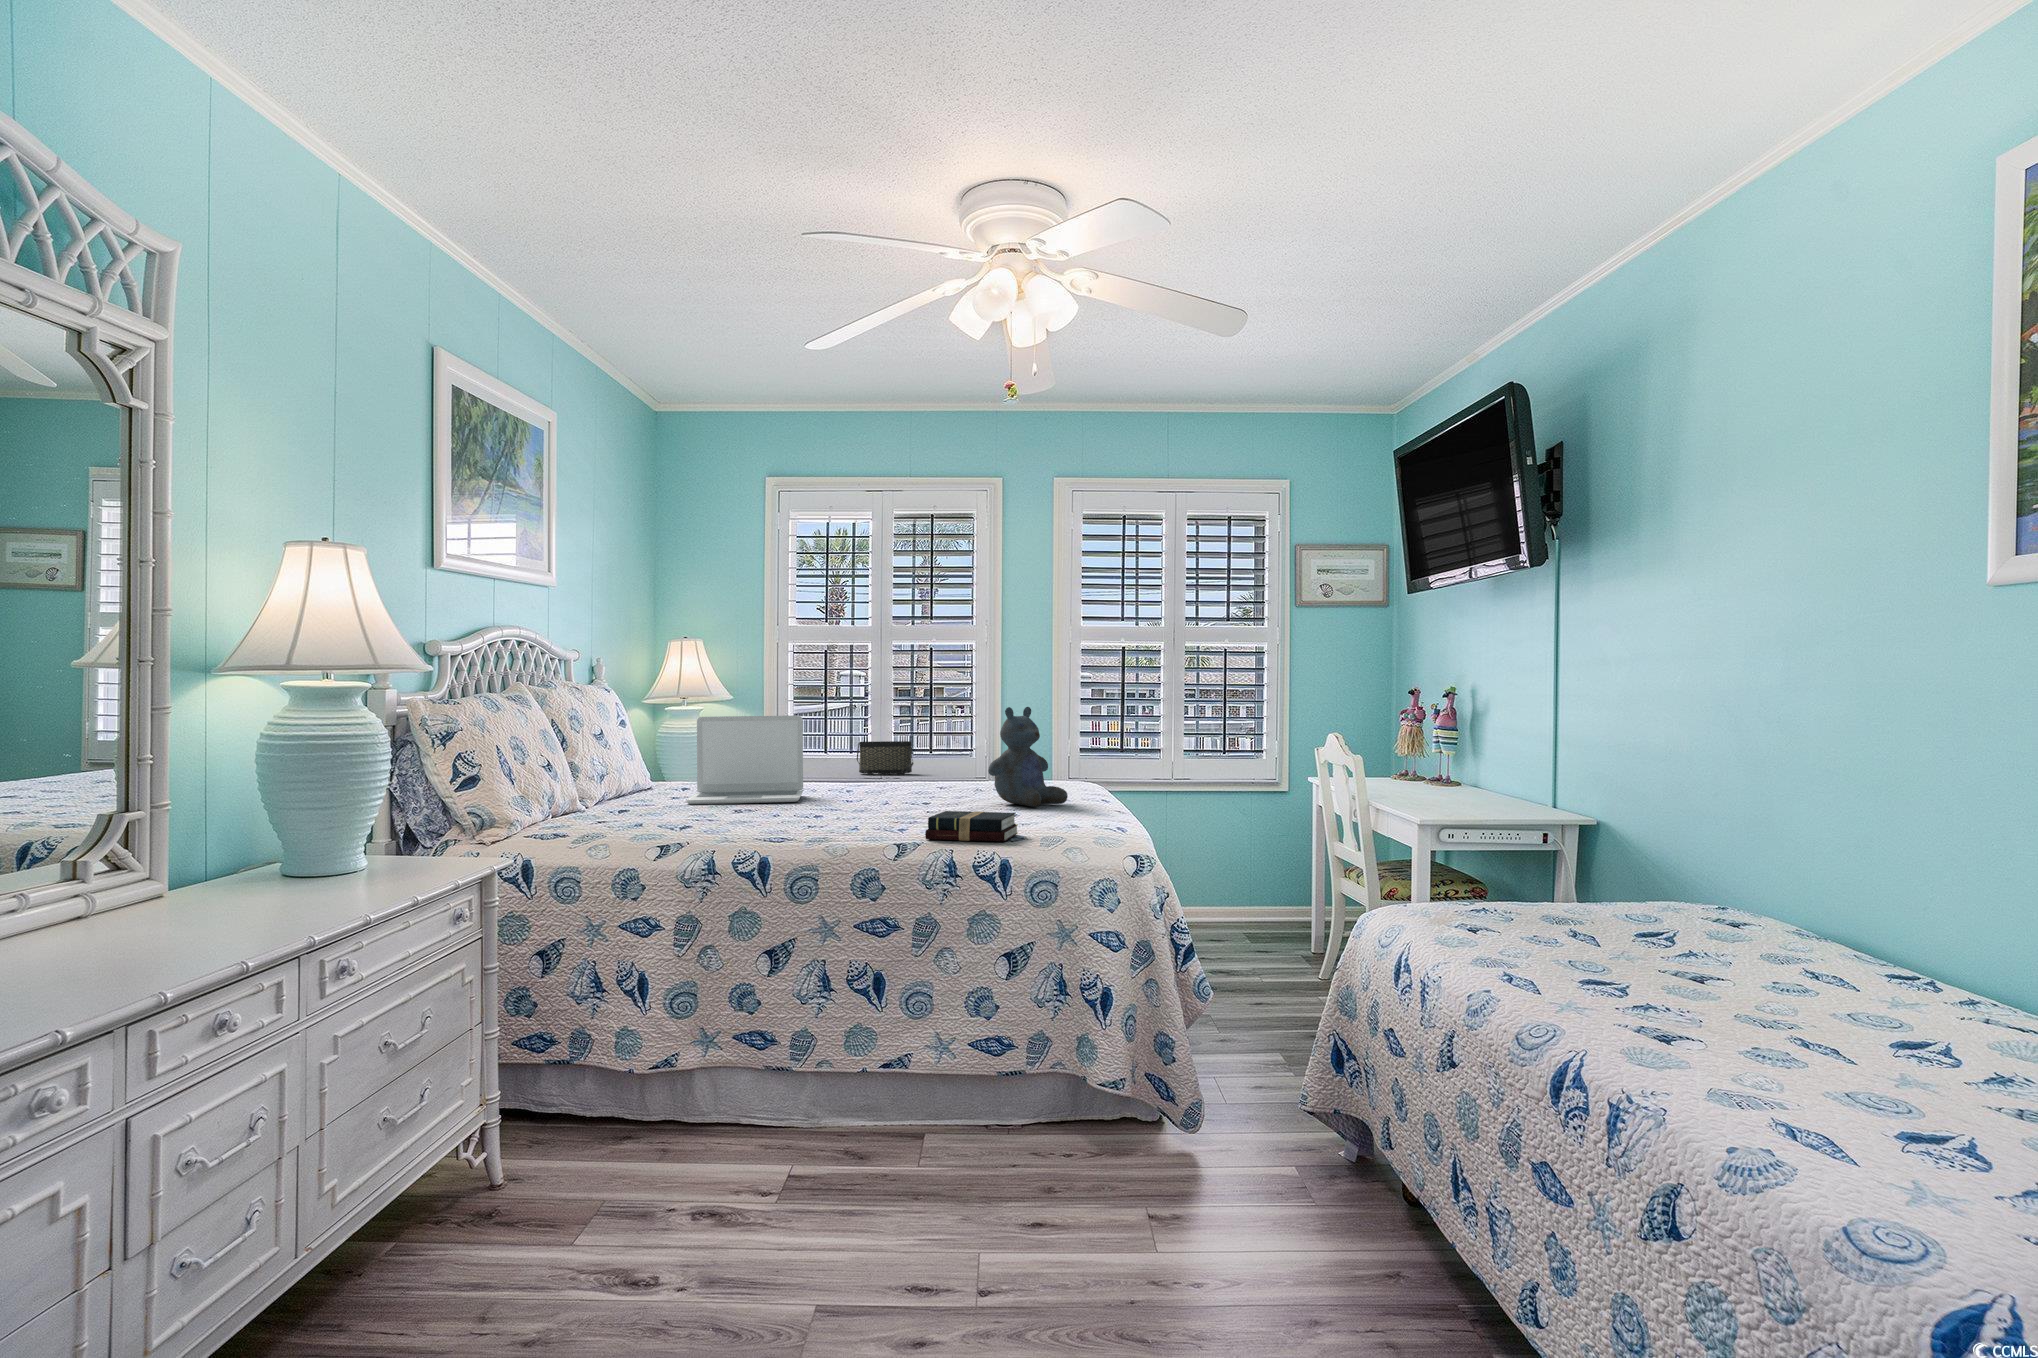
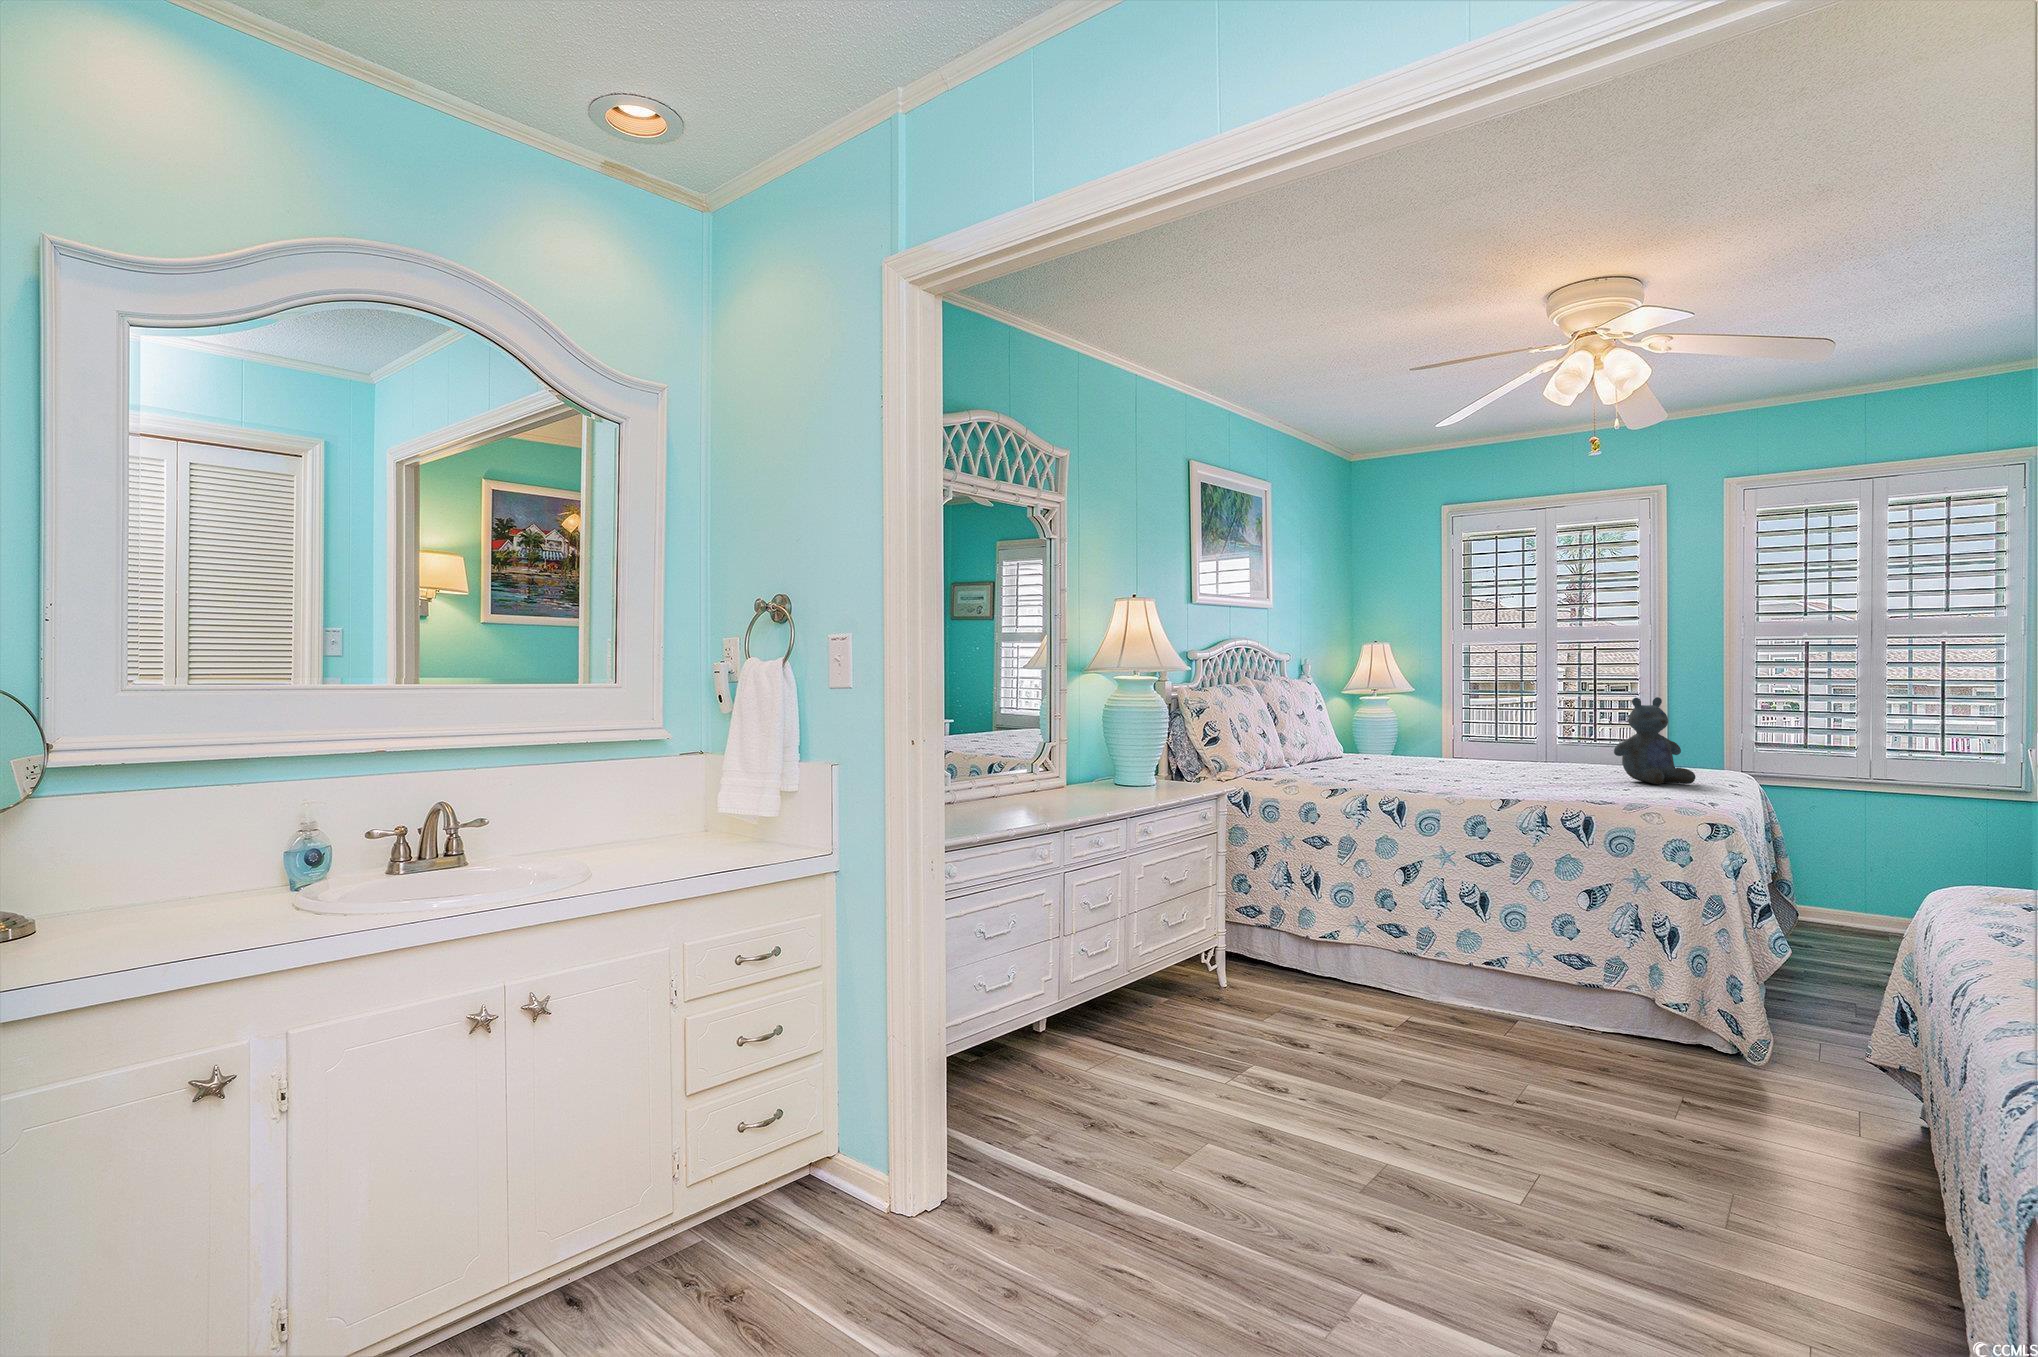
laptop: present [687,716,803,804] -> none [1362,702,1458,769]
handbag: present [857,741,914,775] -> none [1524,725,1578,755]
hardback book: present [925,811,1018,841] -> none [1522,778,1609,804]

